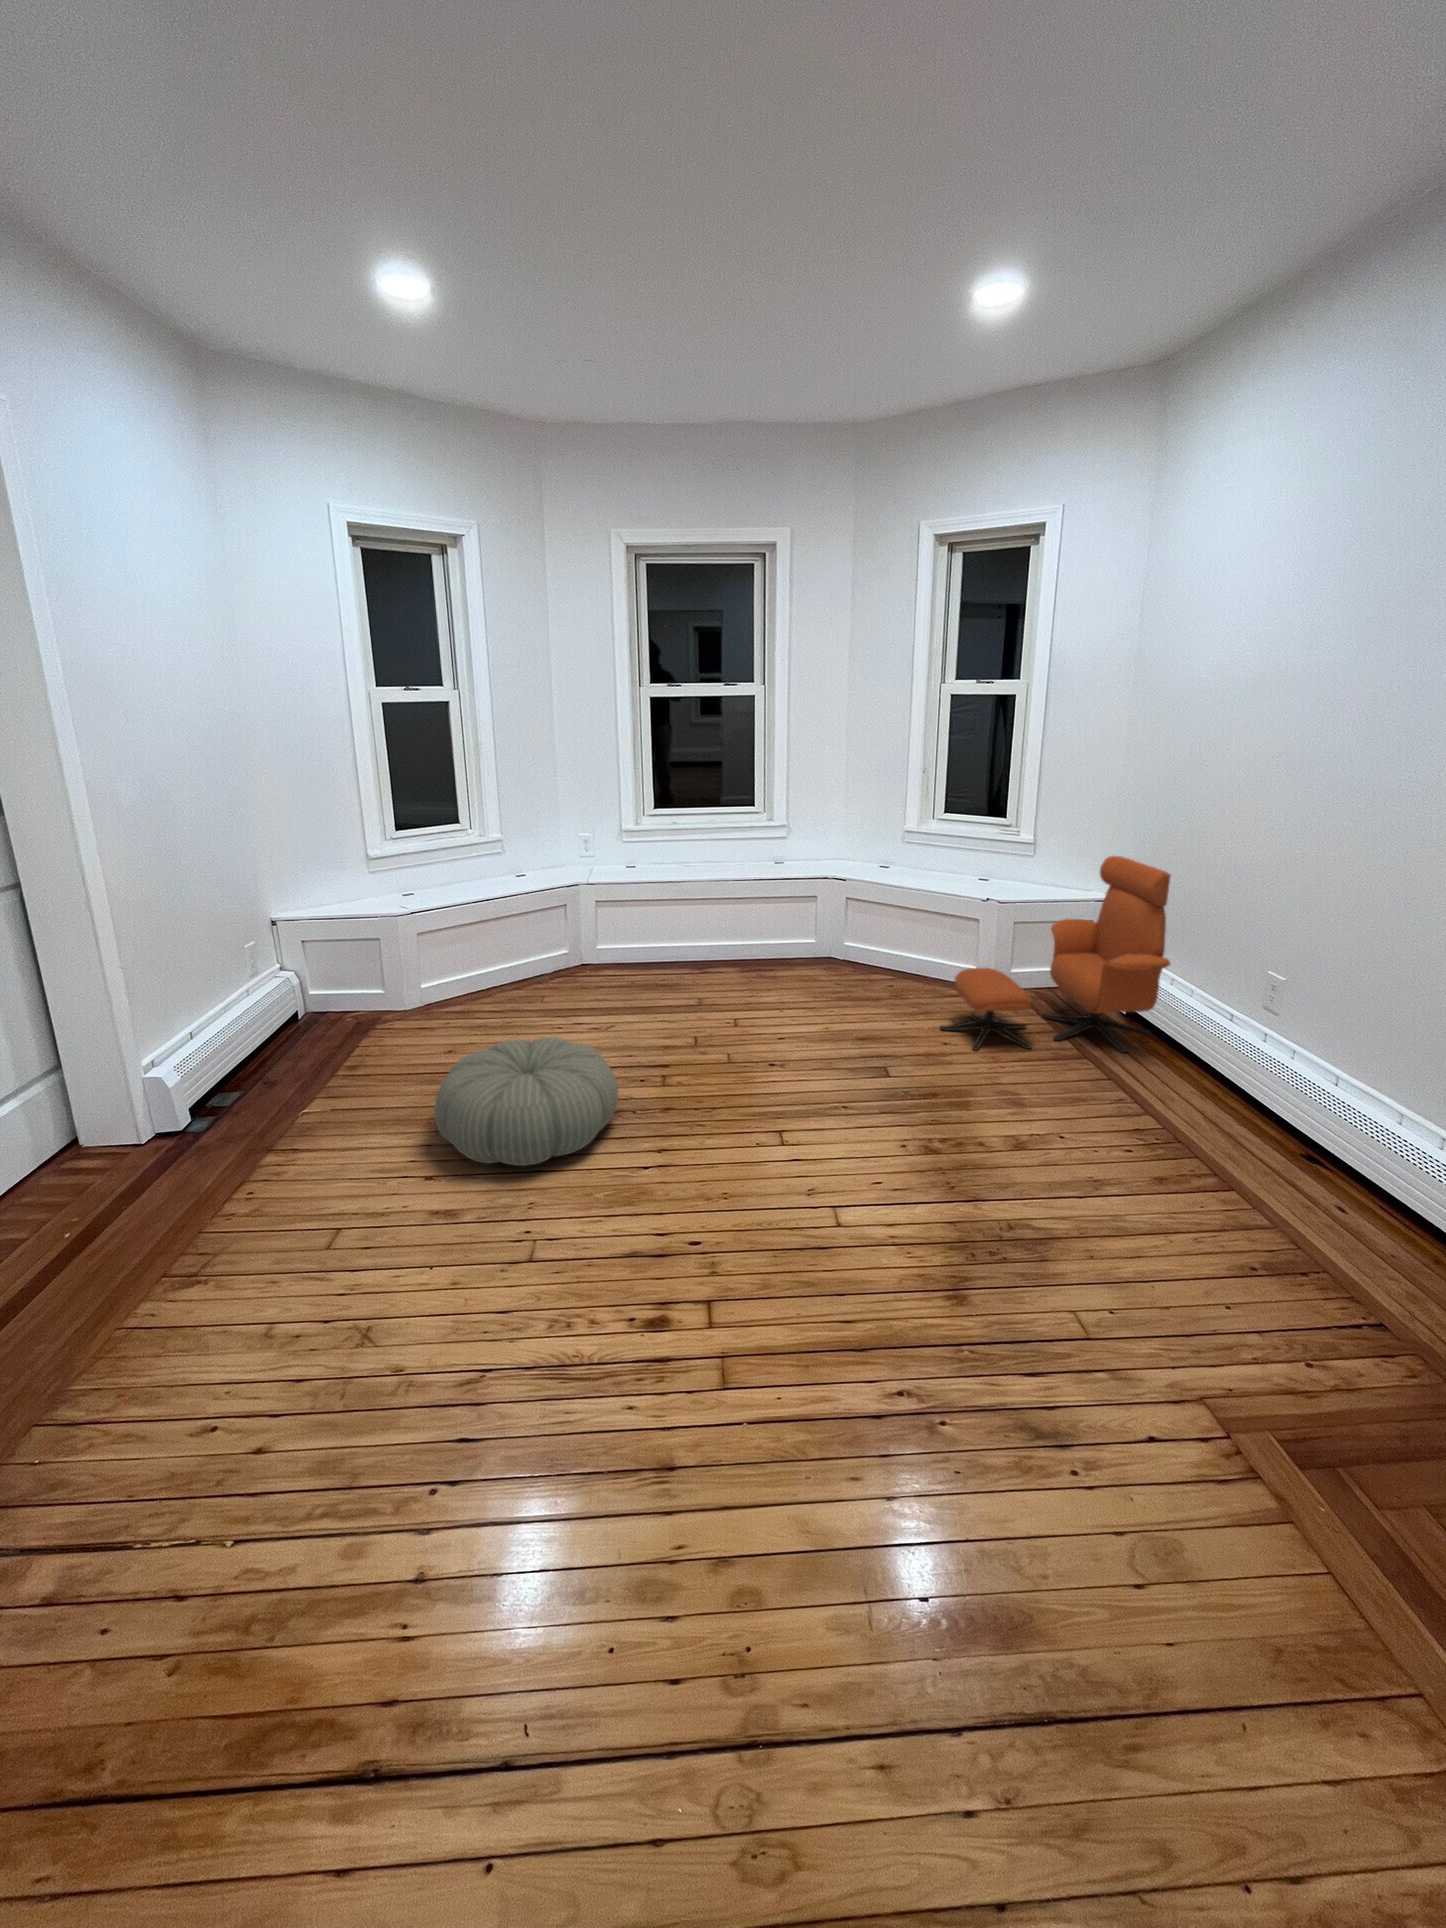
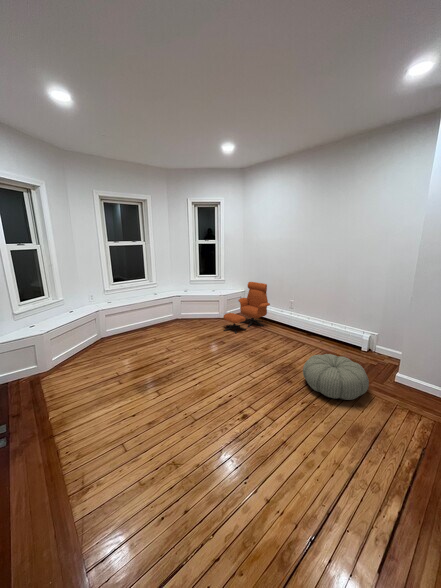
pouf: present [434,1037,619,1166] -> present [303,354,369,400]

